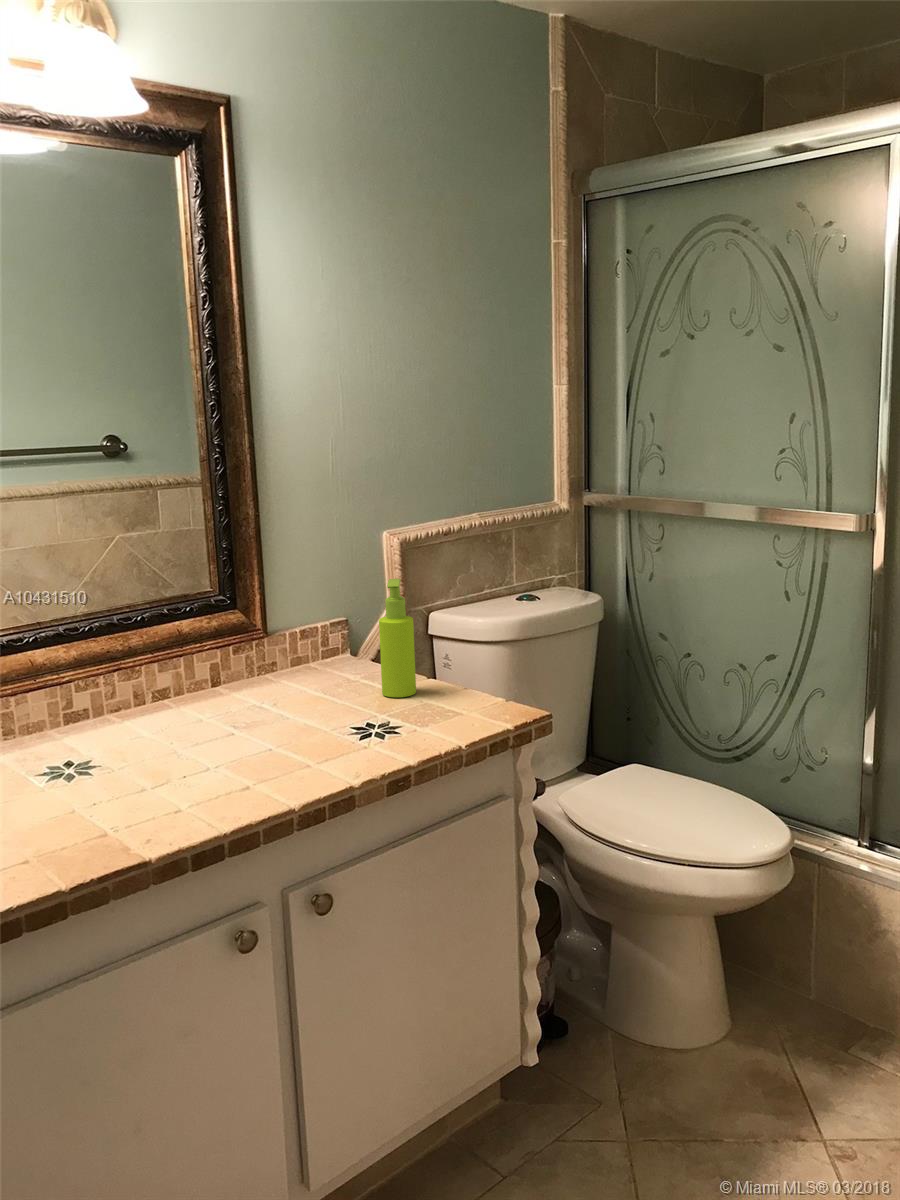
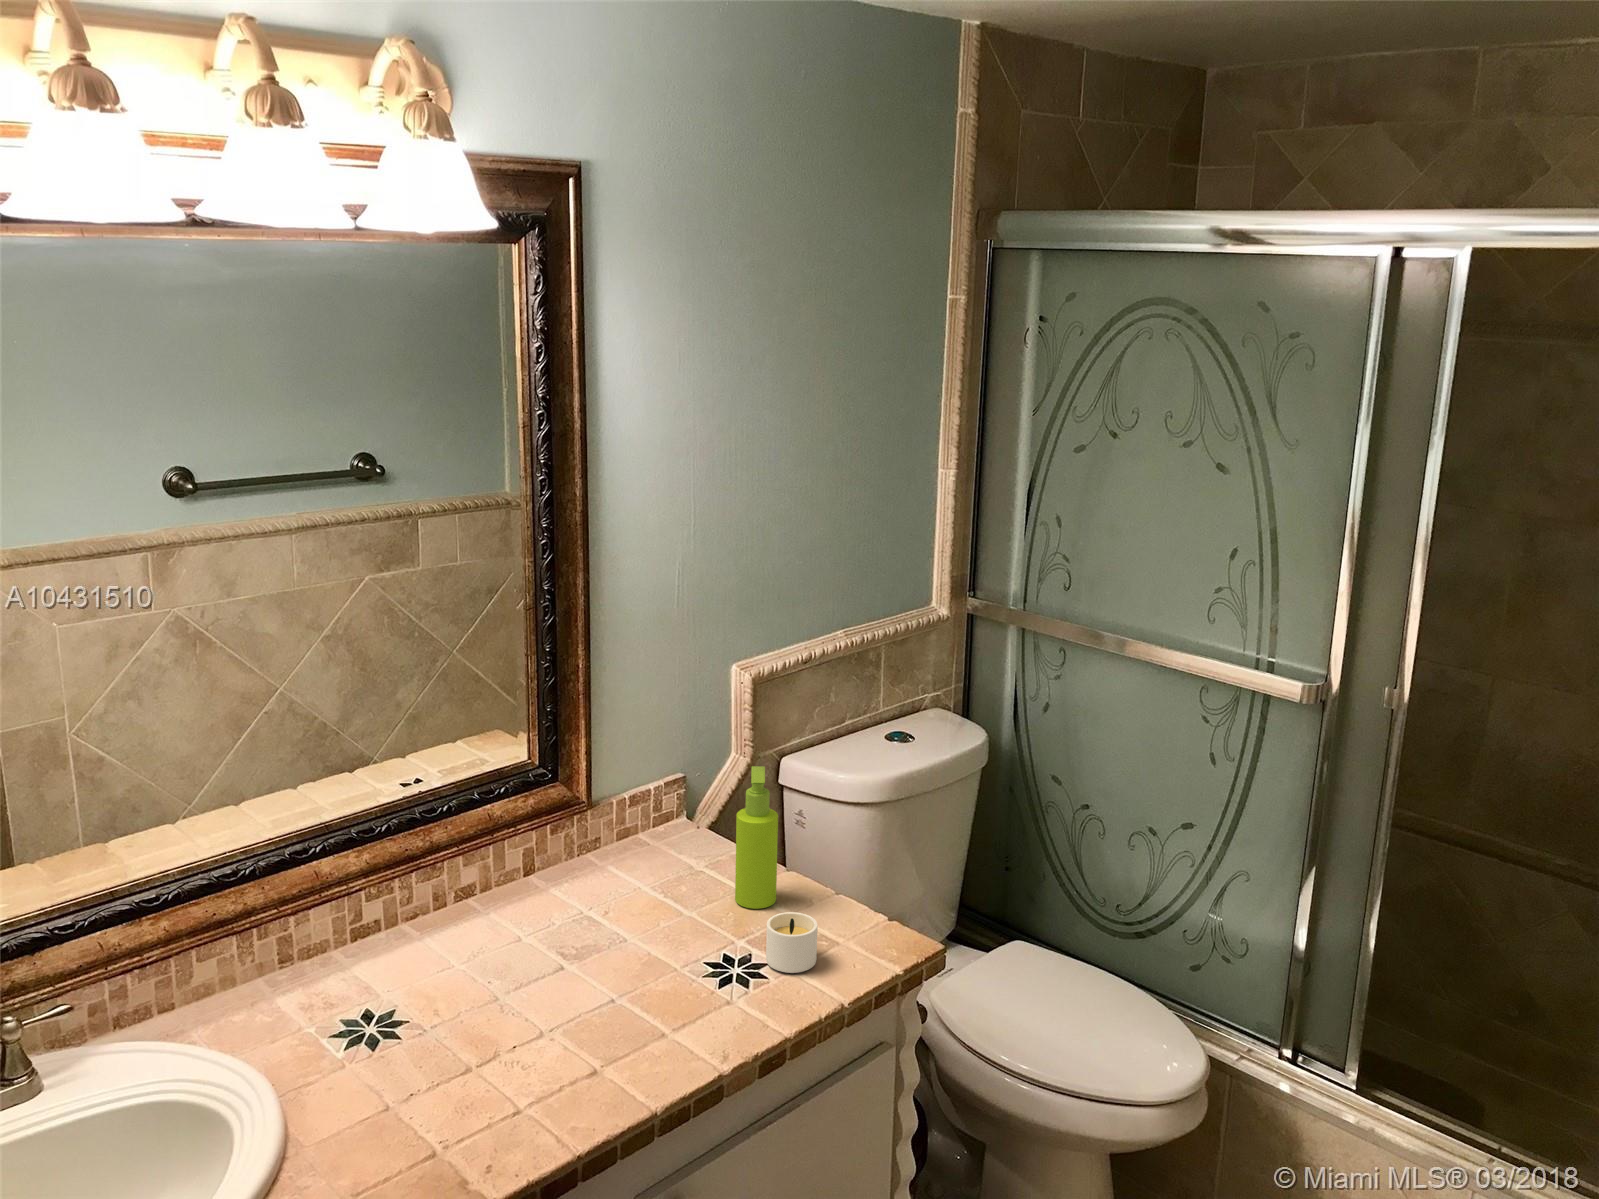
candle: none [400,685,464,729] -> present [766,912,818,973]

